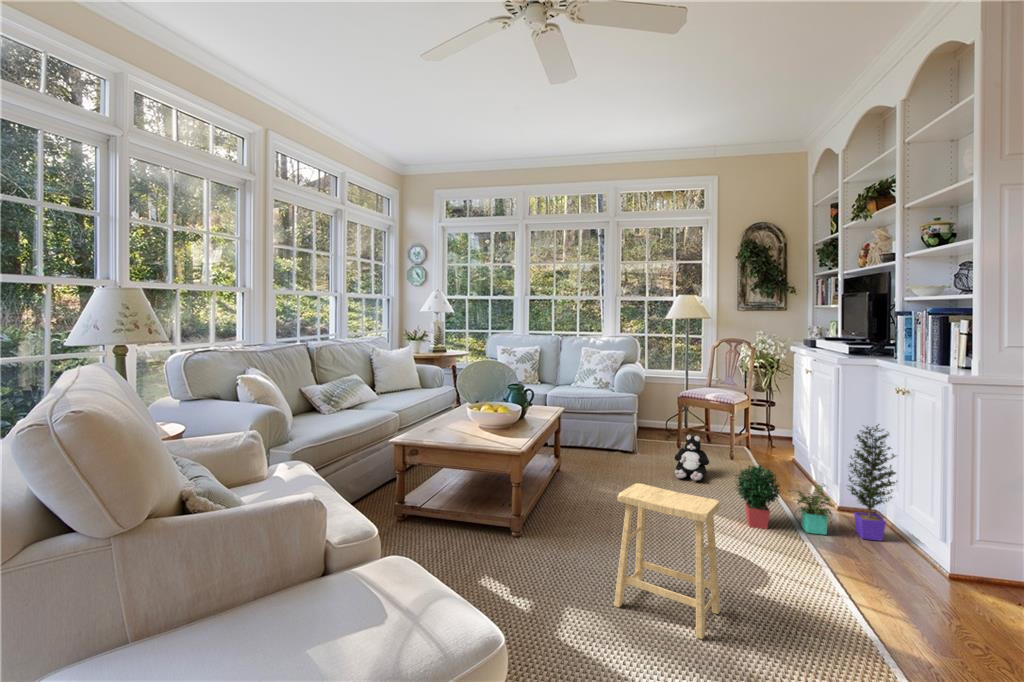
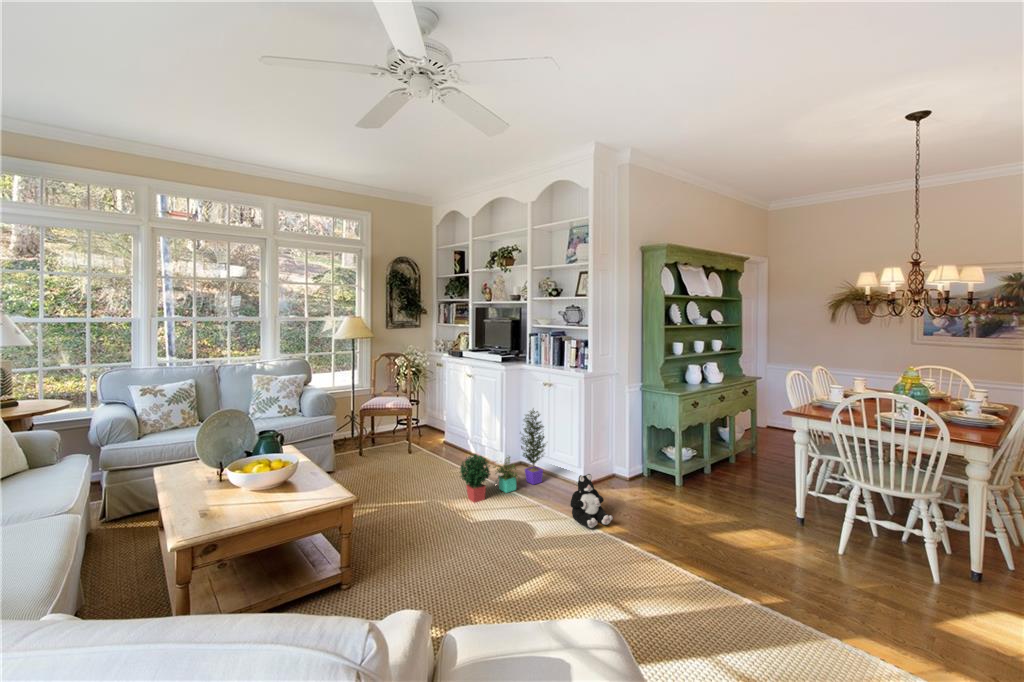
plush toy: present [674,435,709,481] -> present [571,474,613,528]
footstool: present [614,483,721,639] -> none [450,492,530,611]

